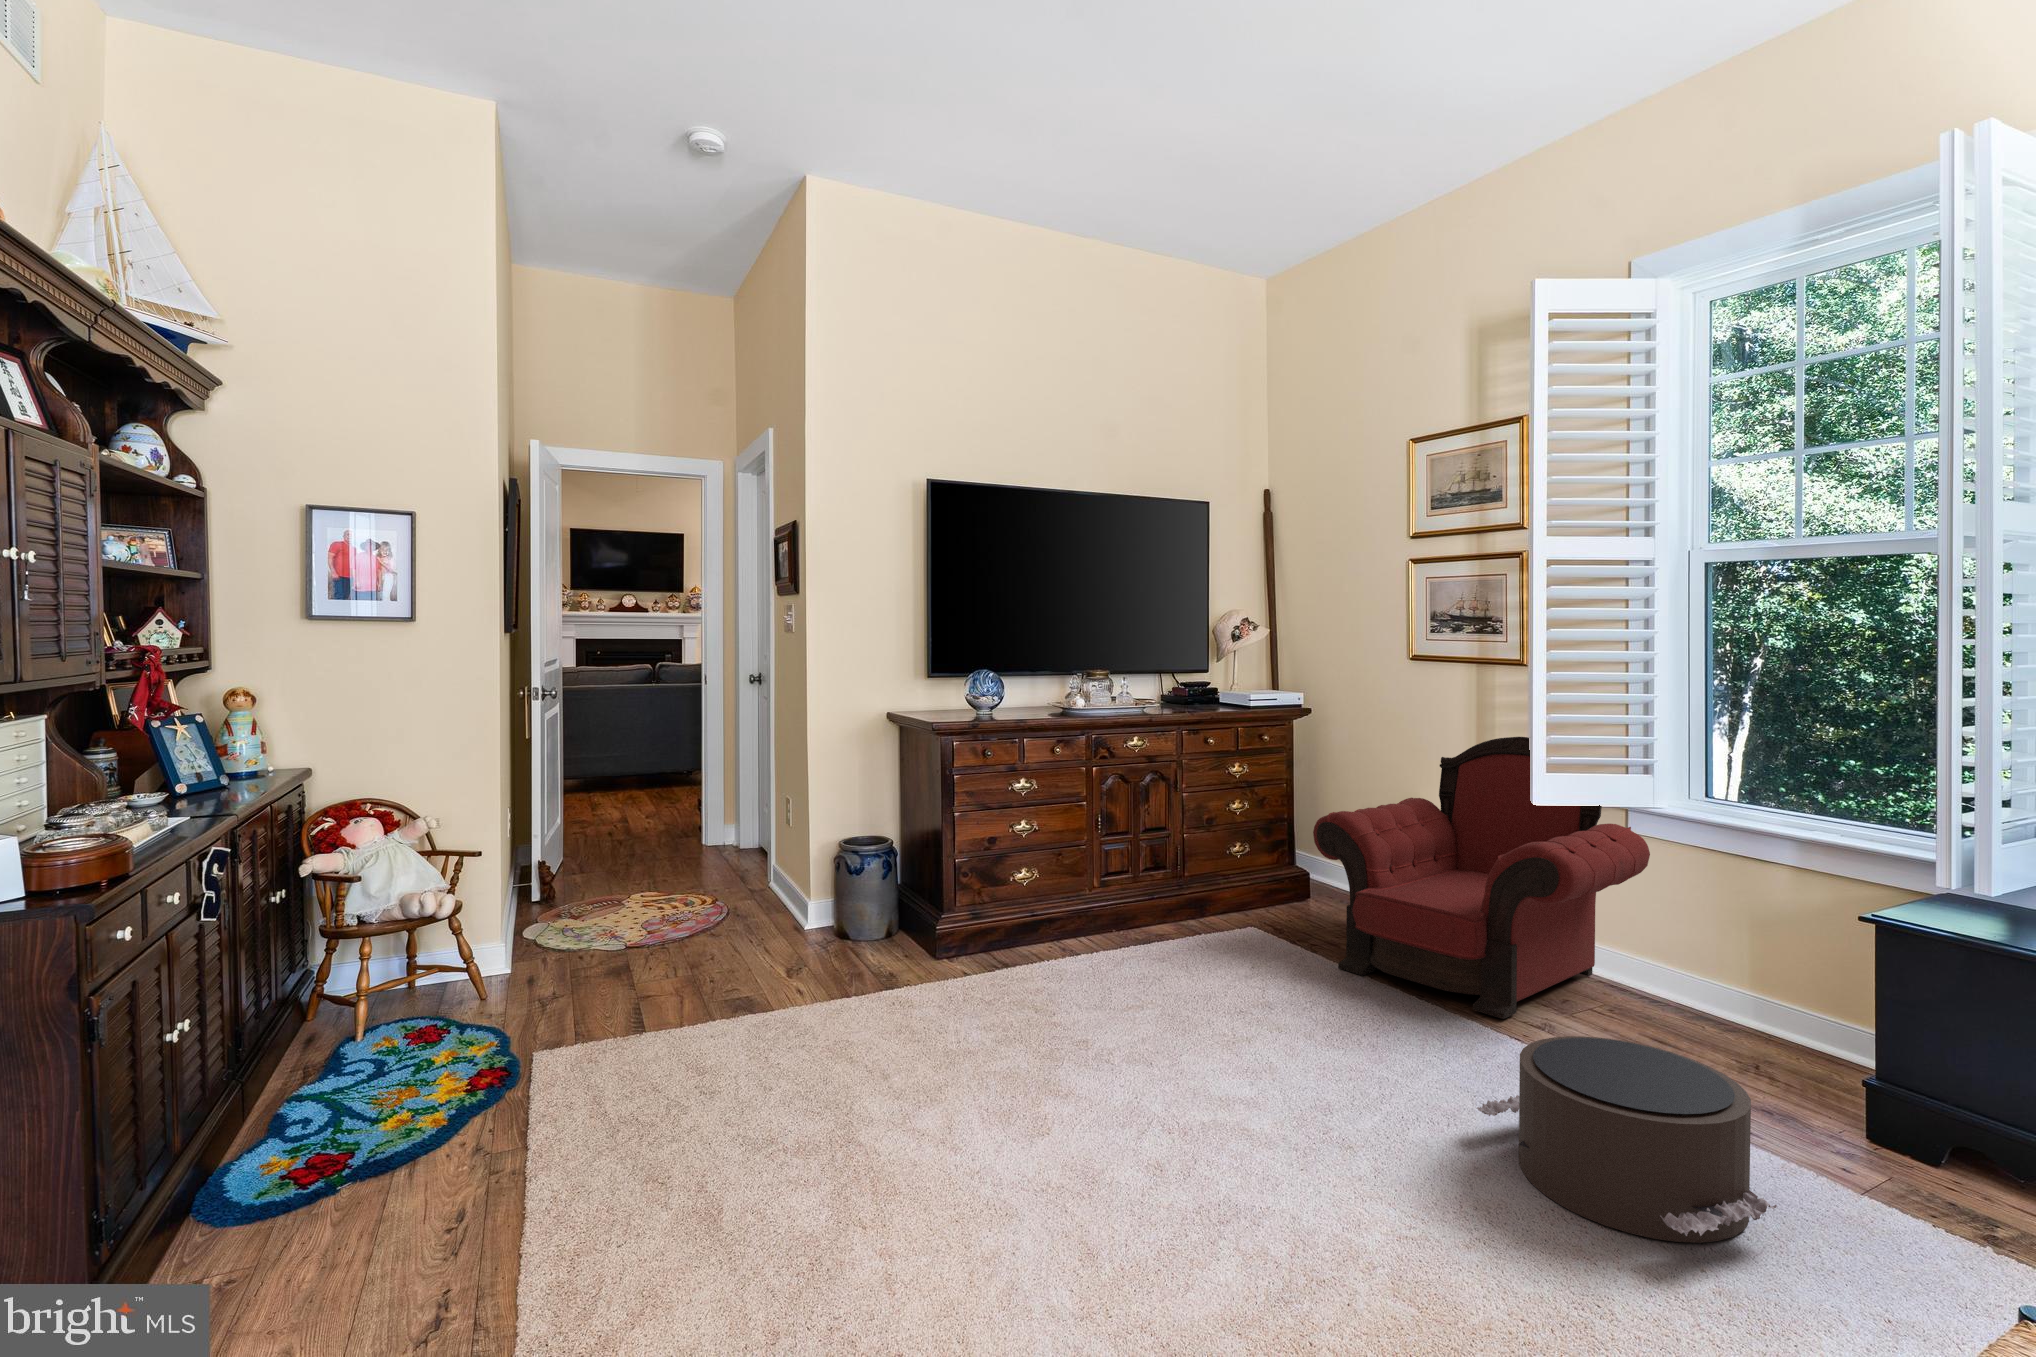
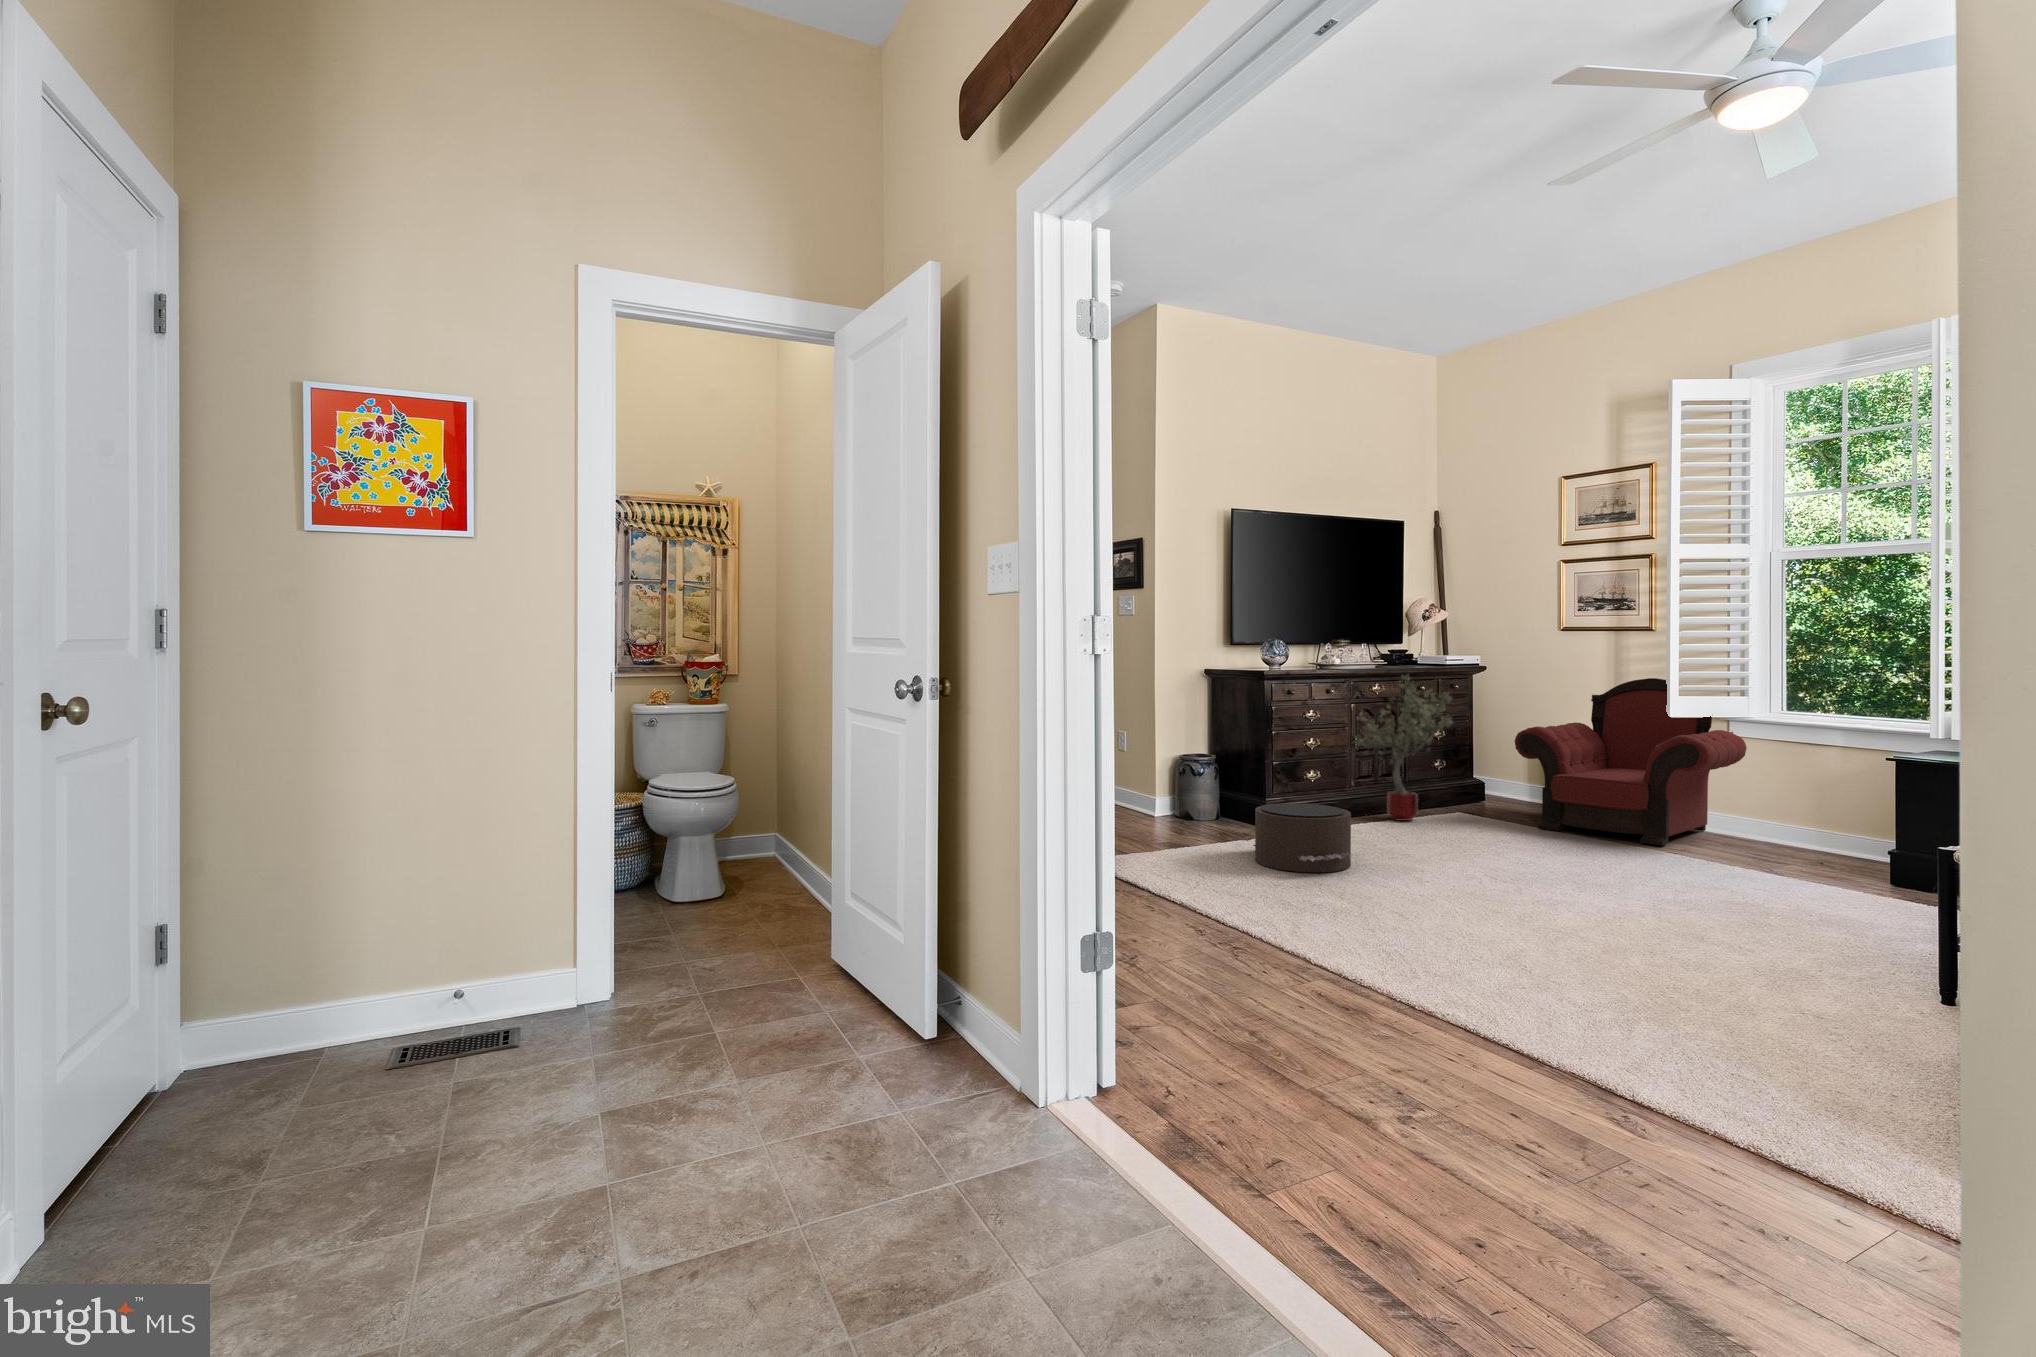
potted tree: none [1070,729,1230,949] -> present [1354,675,1452,821]
pouf: present [1477,1036,1777,1243] -> present [1241,803,1351,872]

